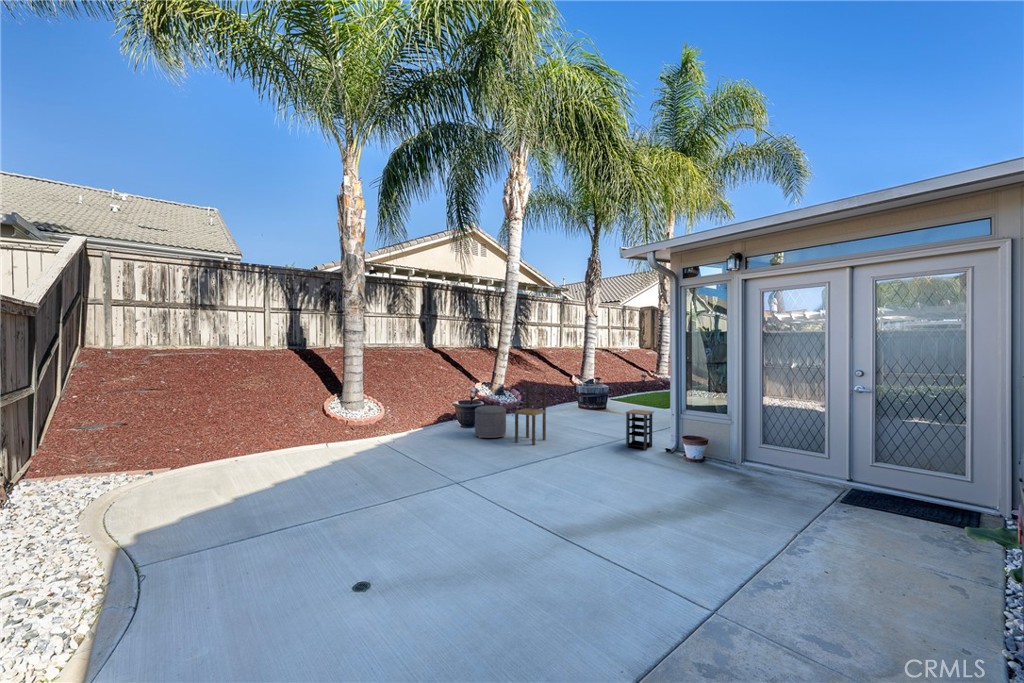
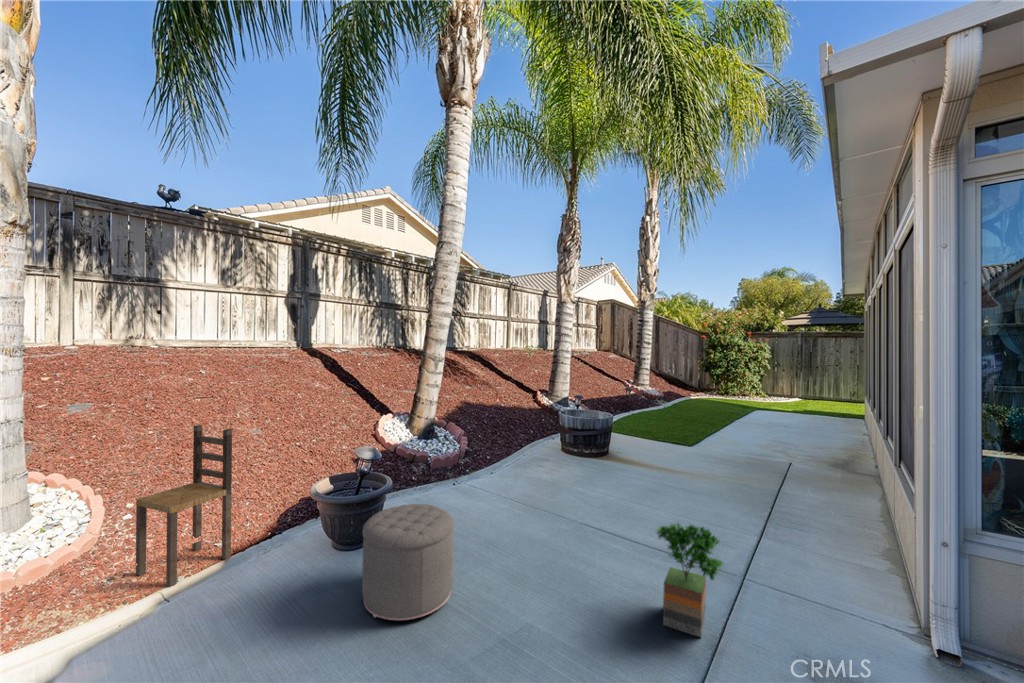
chair: present [515,383,546,445] -> present [136,425,232,586]
potted tree: none [576,409,598,445] -> present [657,523,723,637]
side table: present [626,409,654,450] -> none [808,519,901,665]

